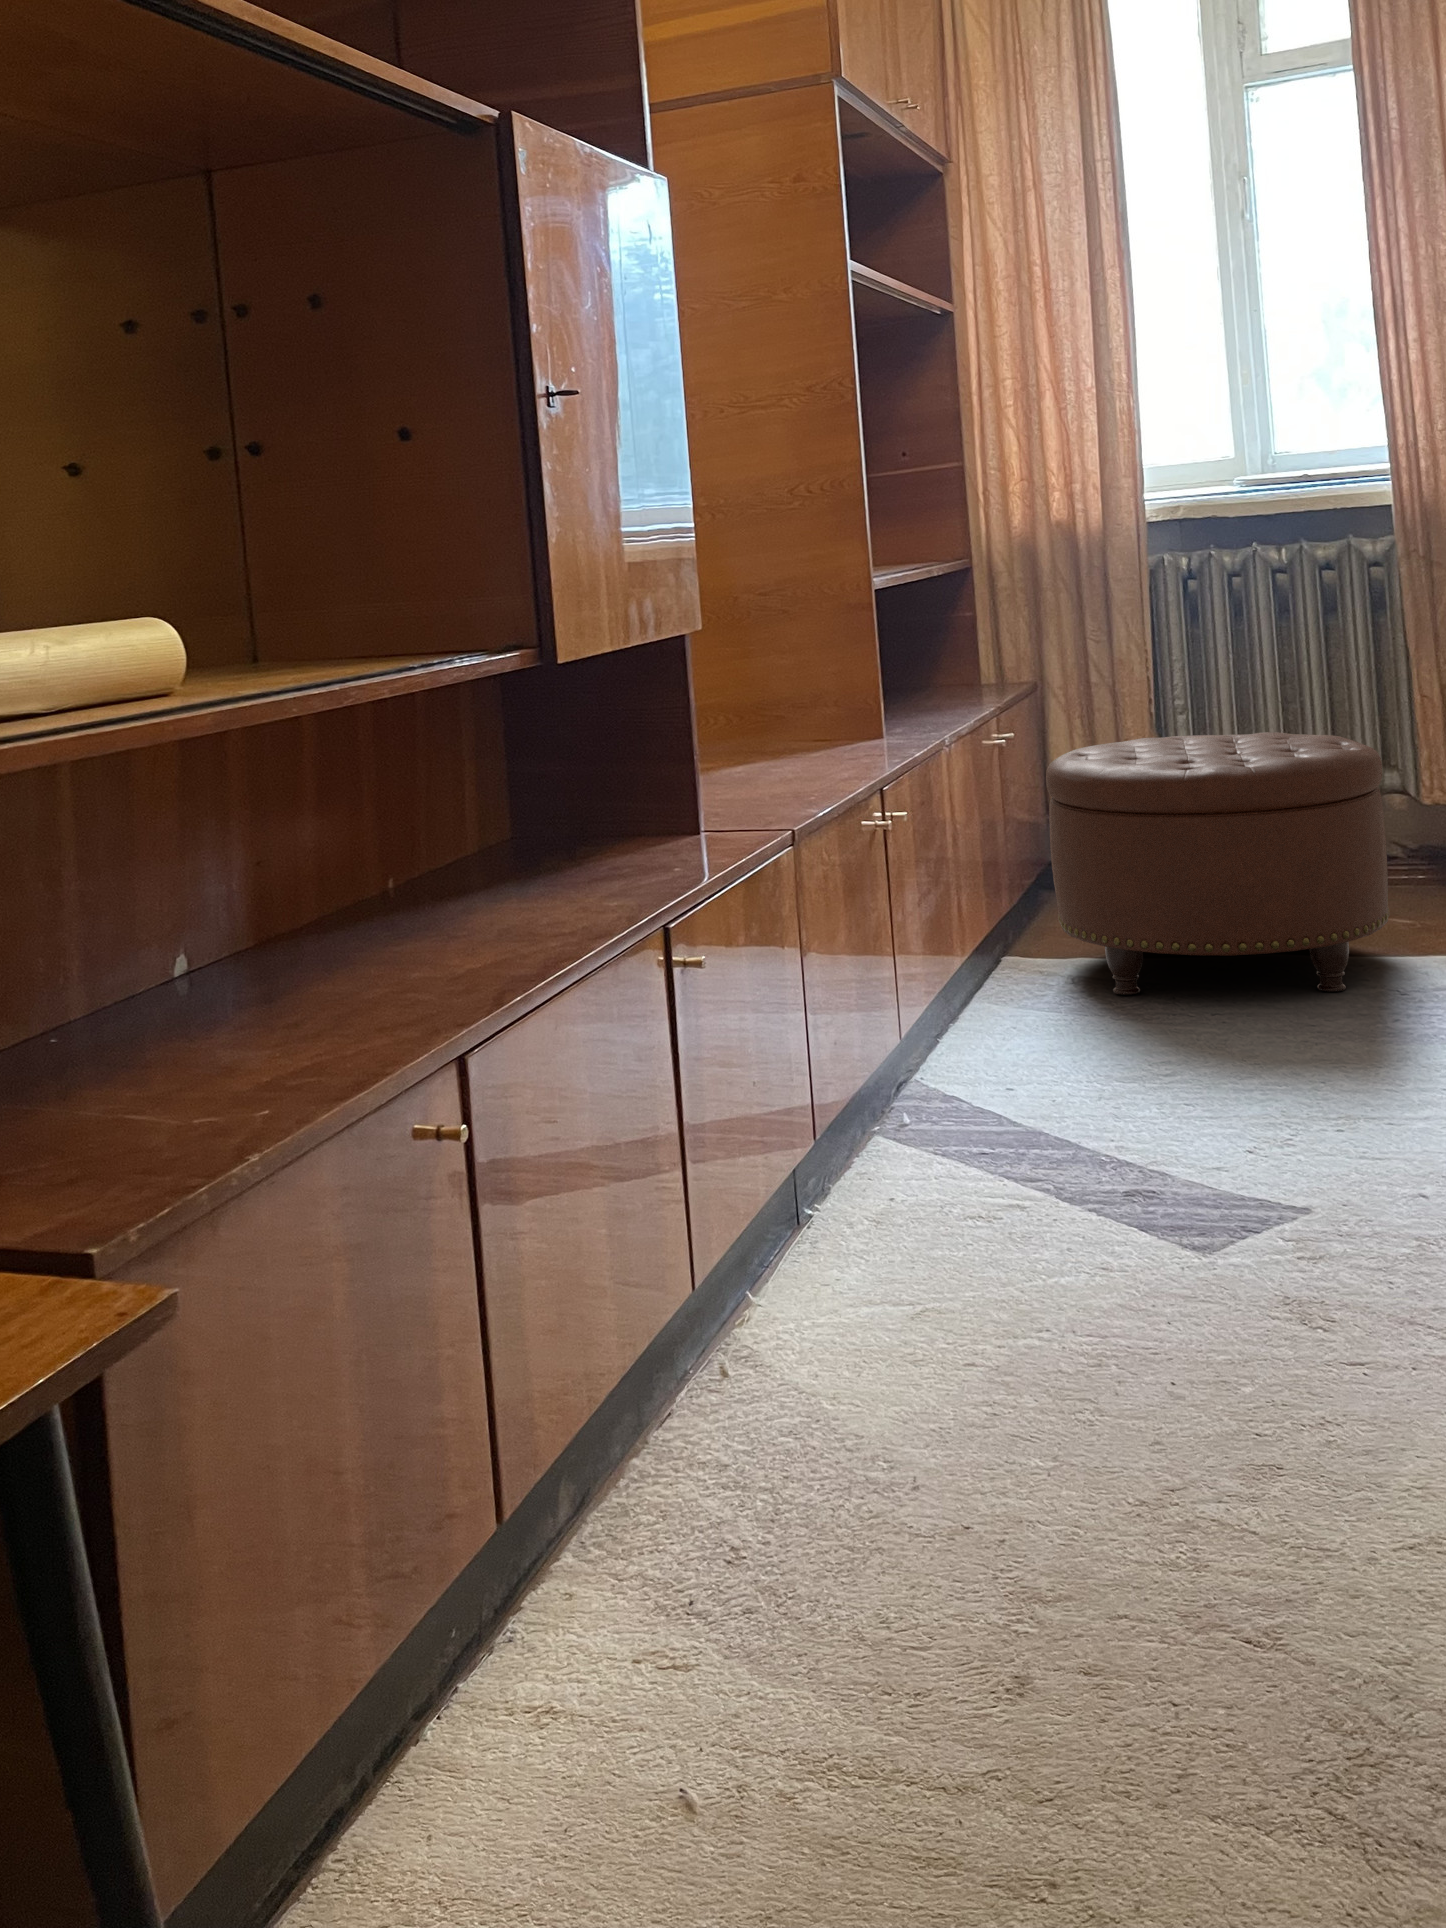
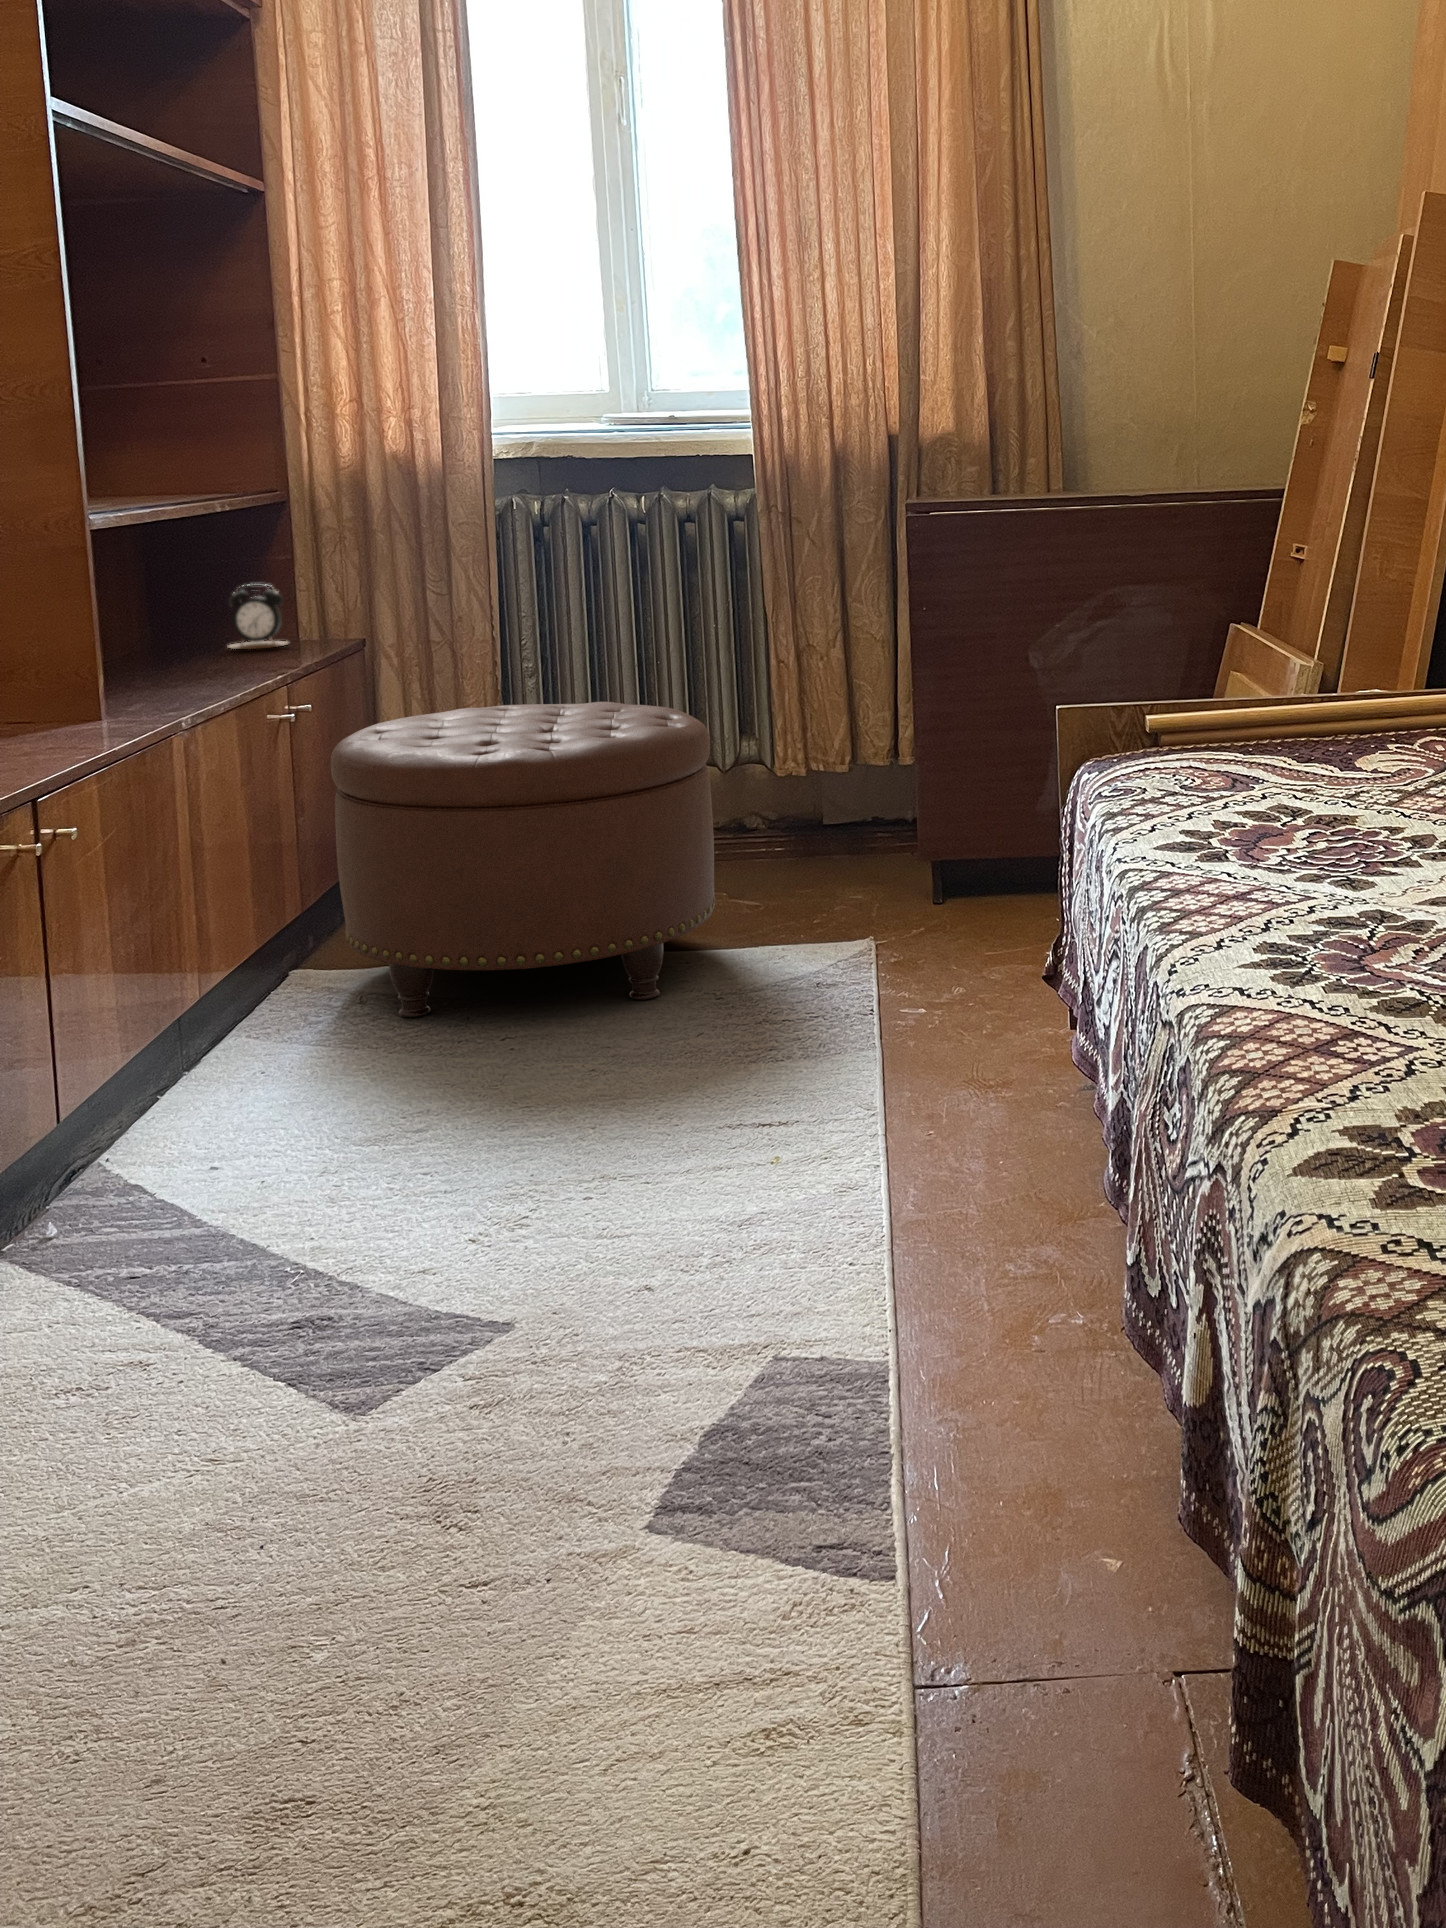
alarm clock: none [932,638,982,692] -> present [228,589,288,649]

